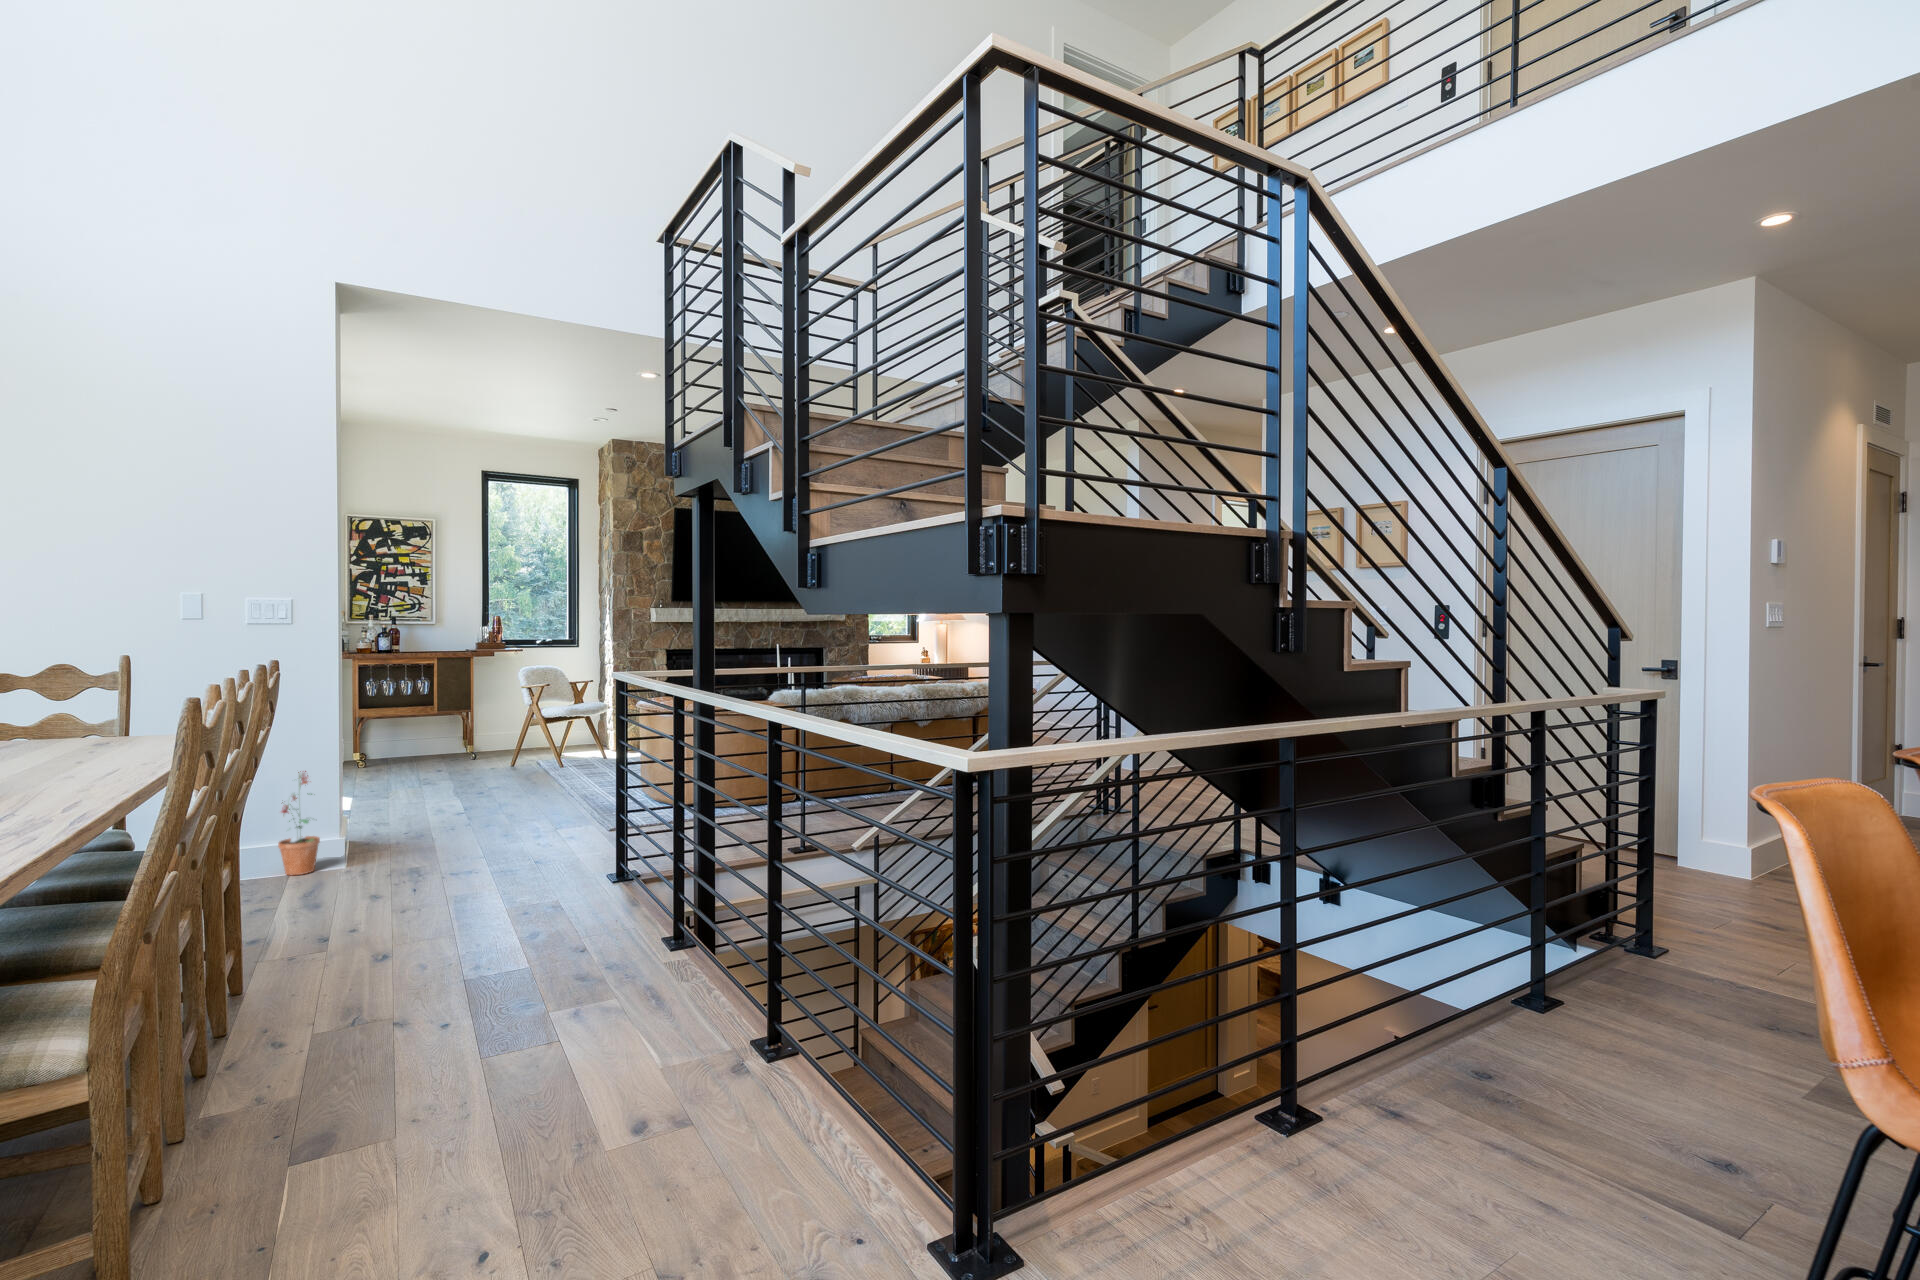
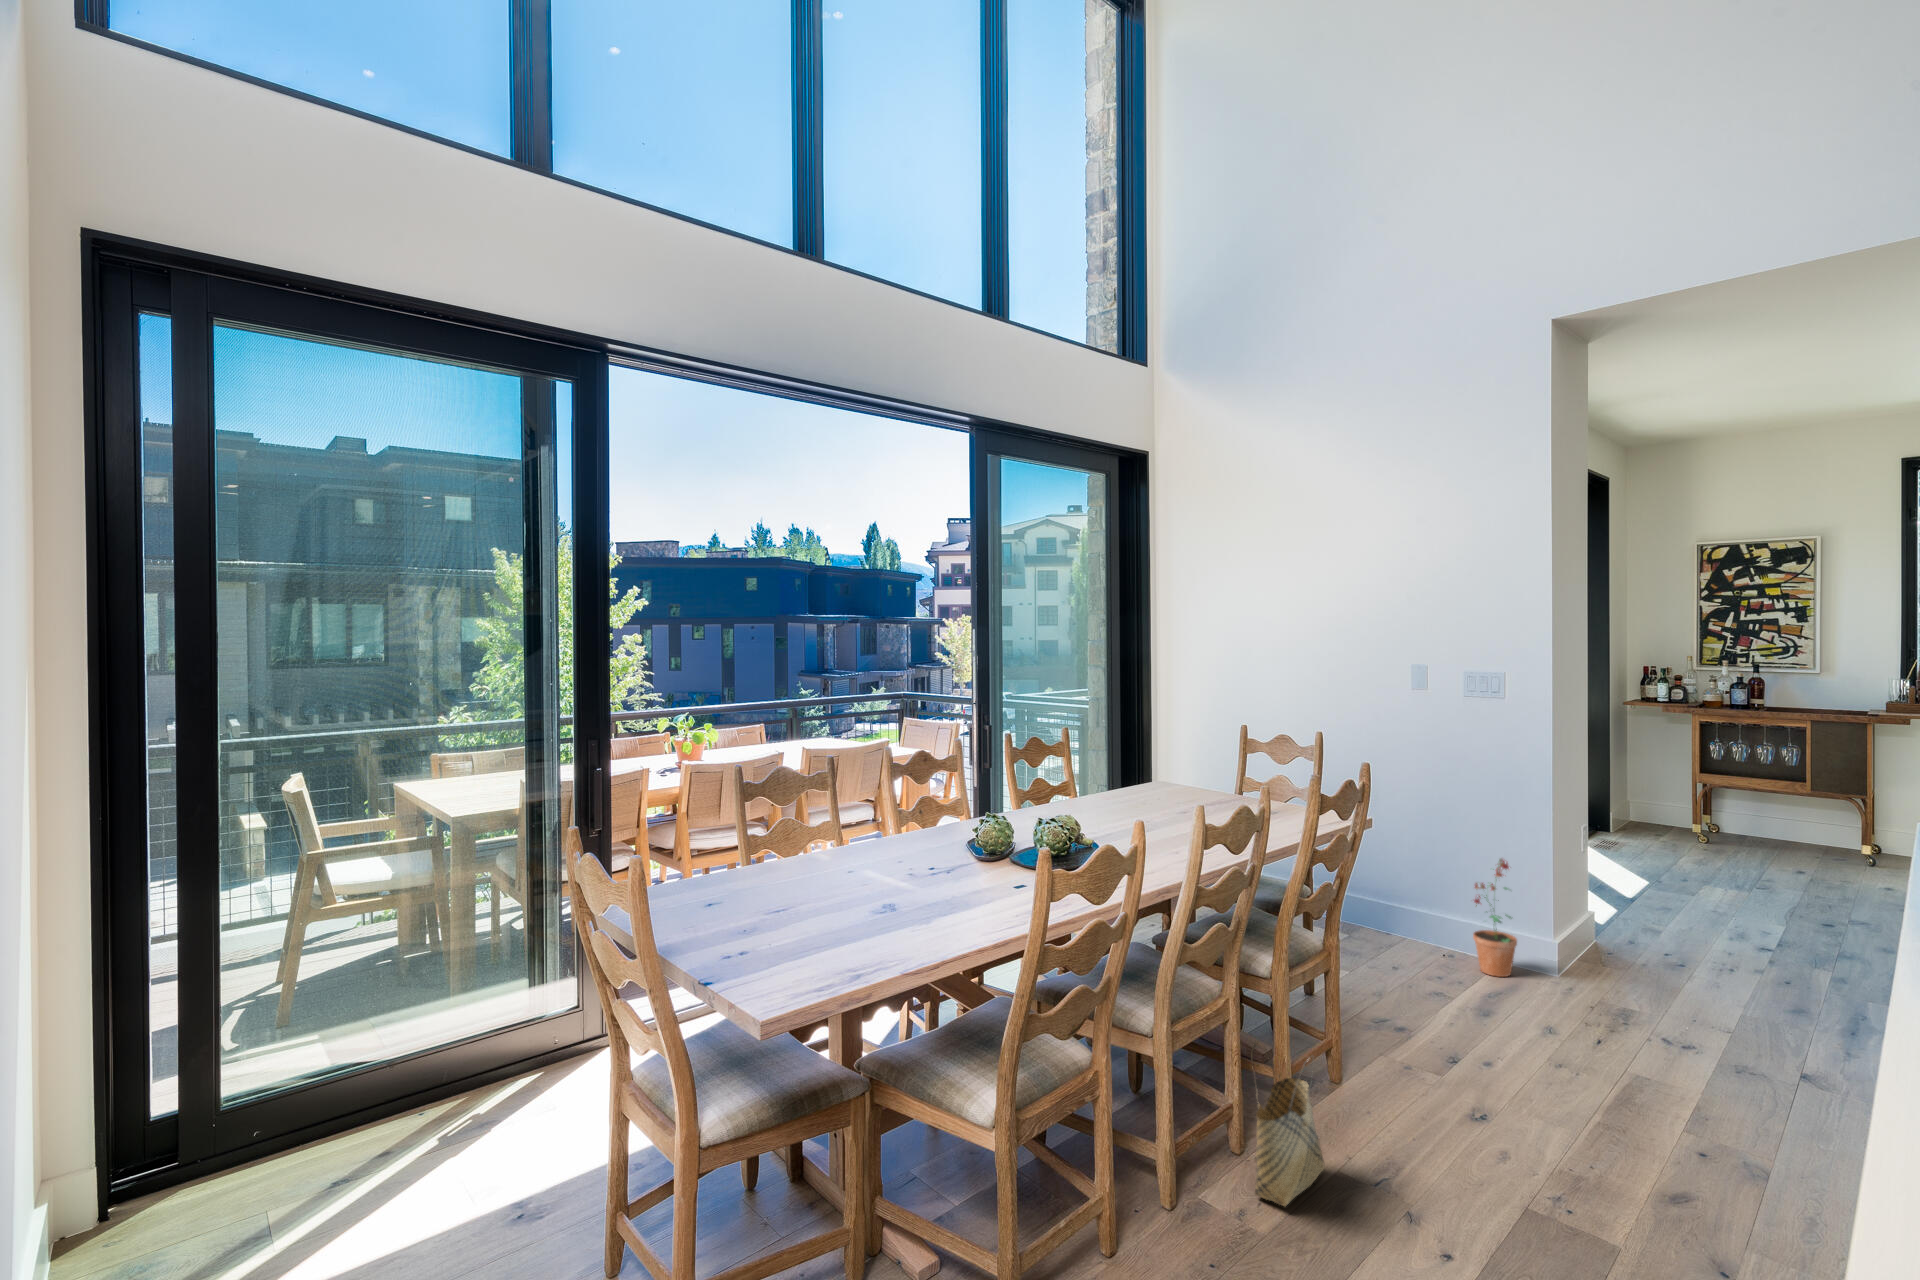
woven basket: none [258,899,323,1040] -> present [1252,1042,1325,1206]

